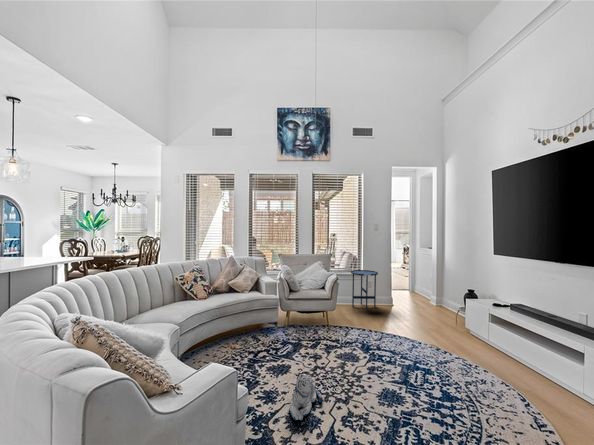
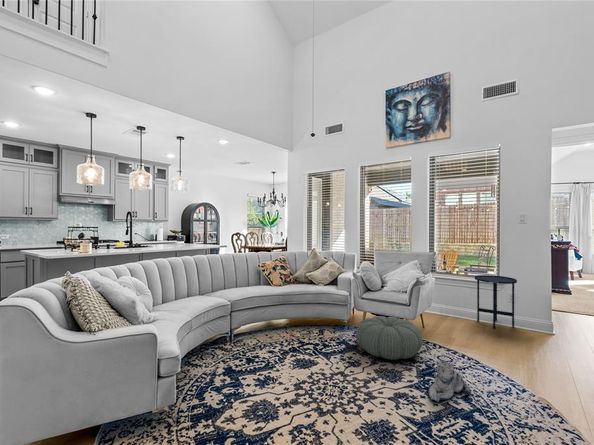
pouf: none [299,312,354,347] -> present [356,316,423,360]
plush toy: present [289,374,323,420] -> present [429,361,470,402]

